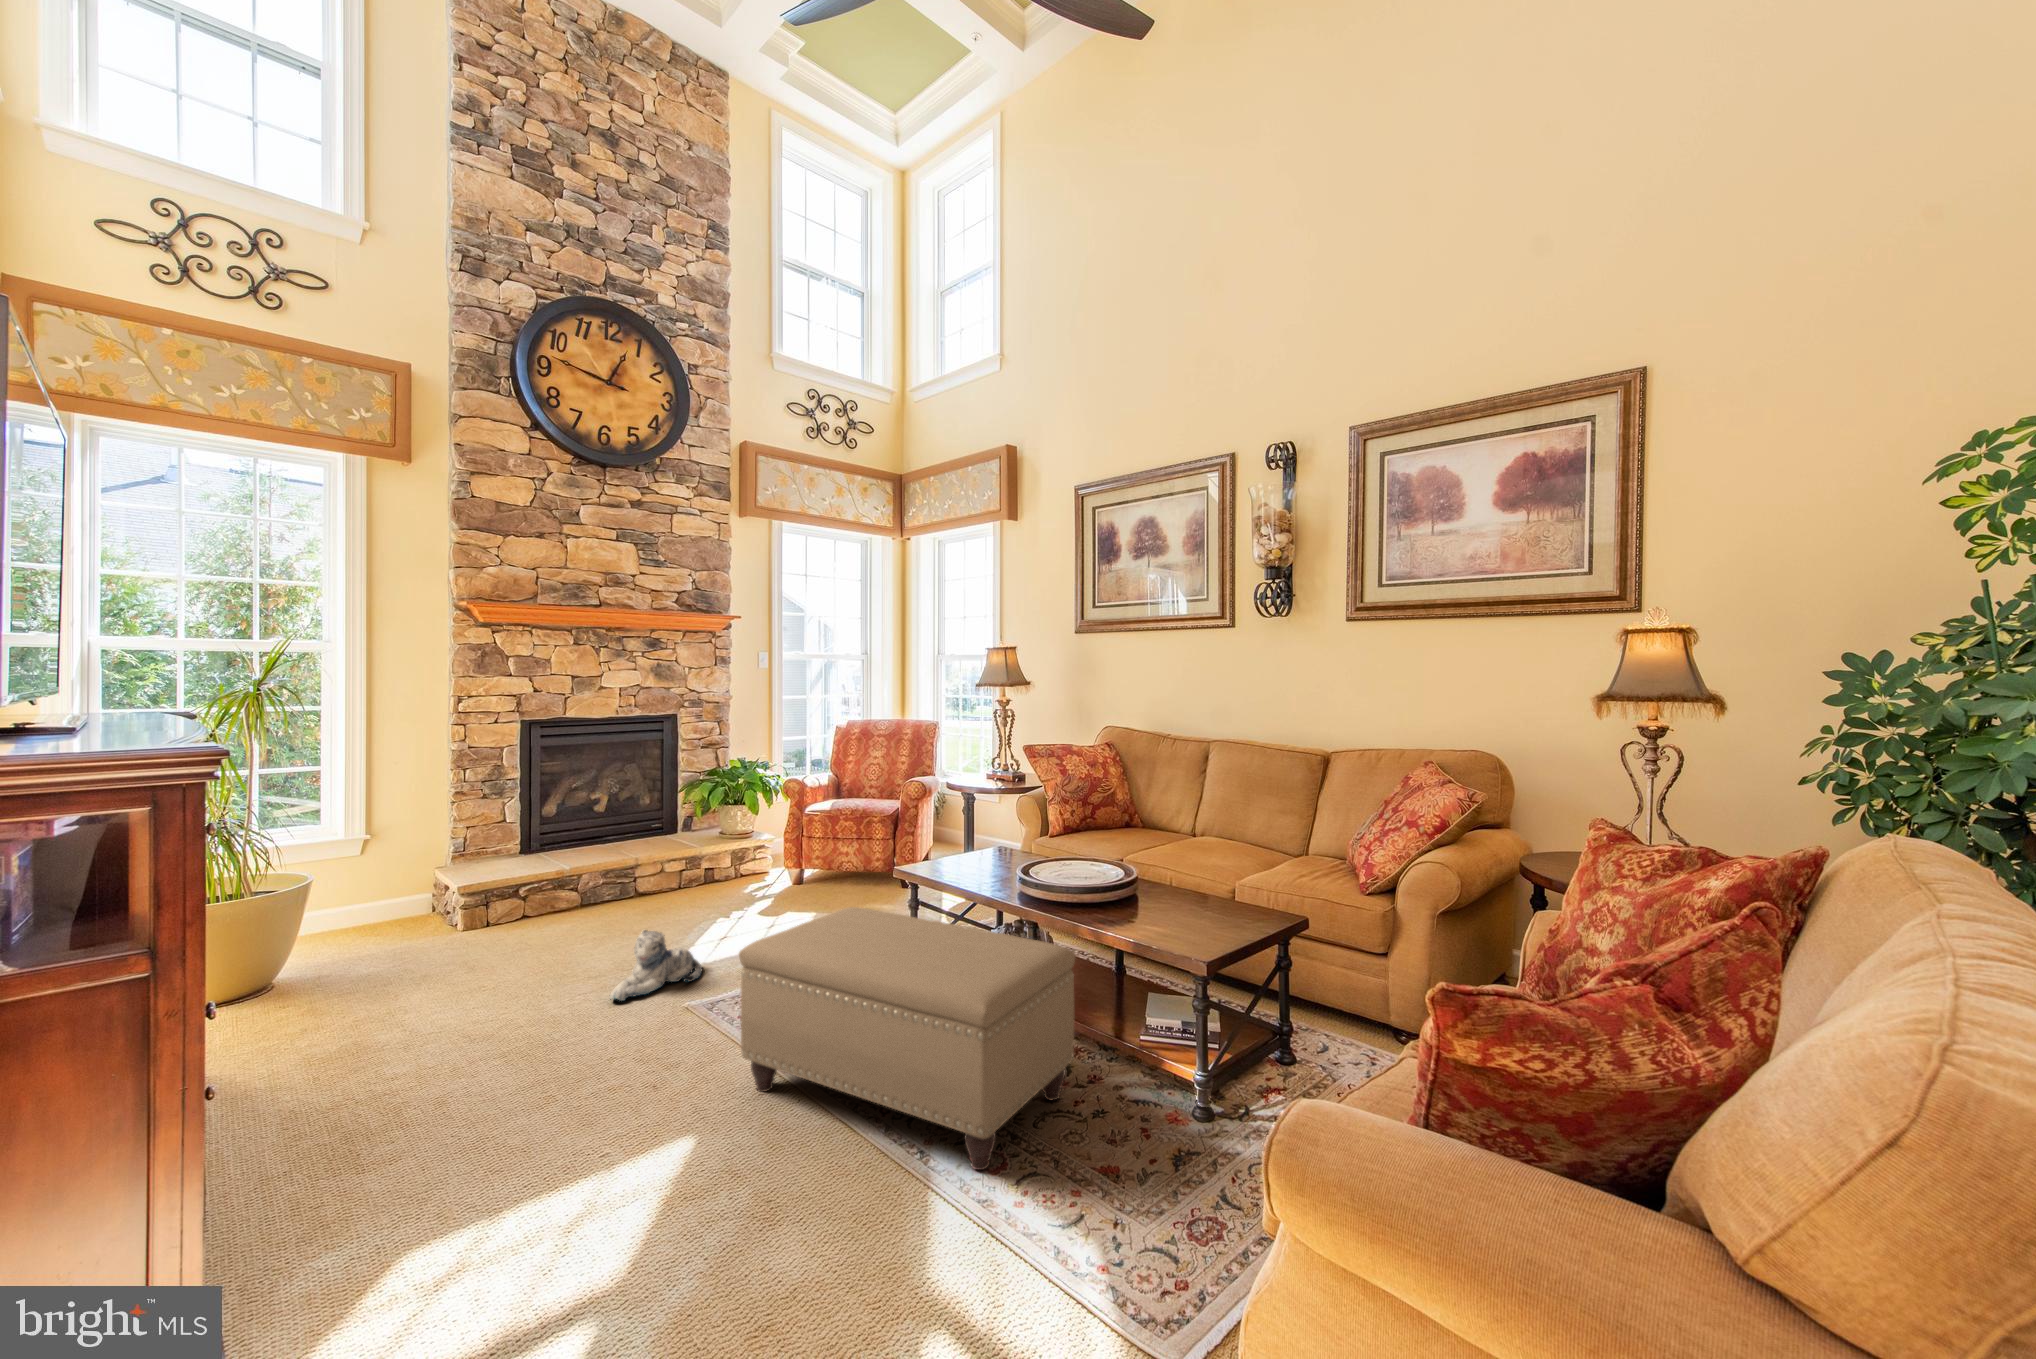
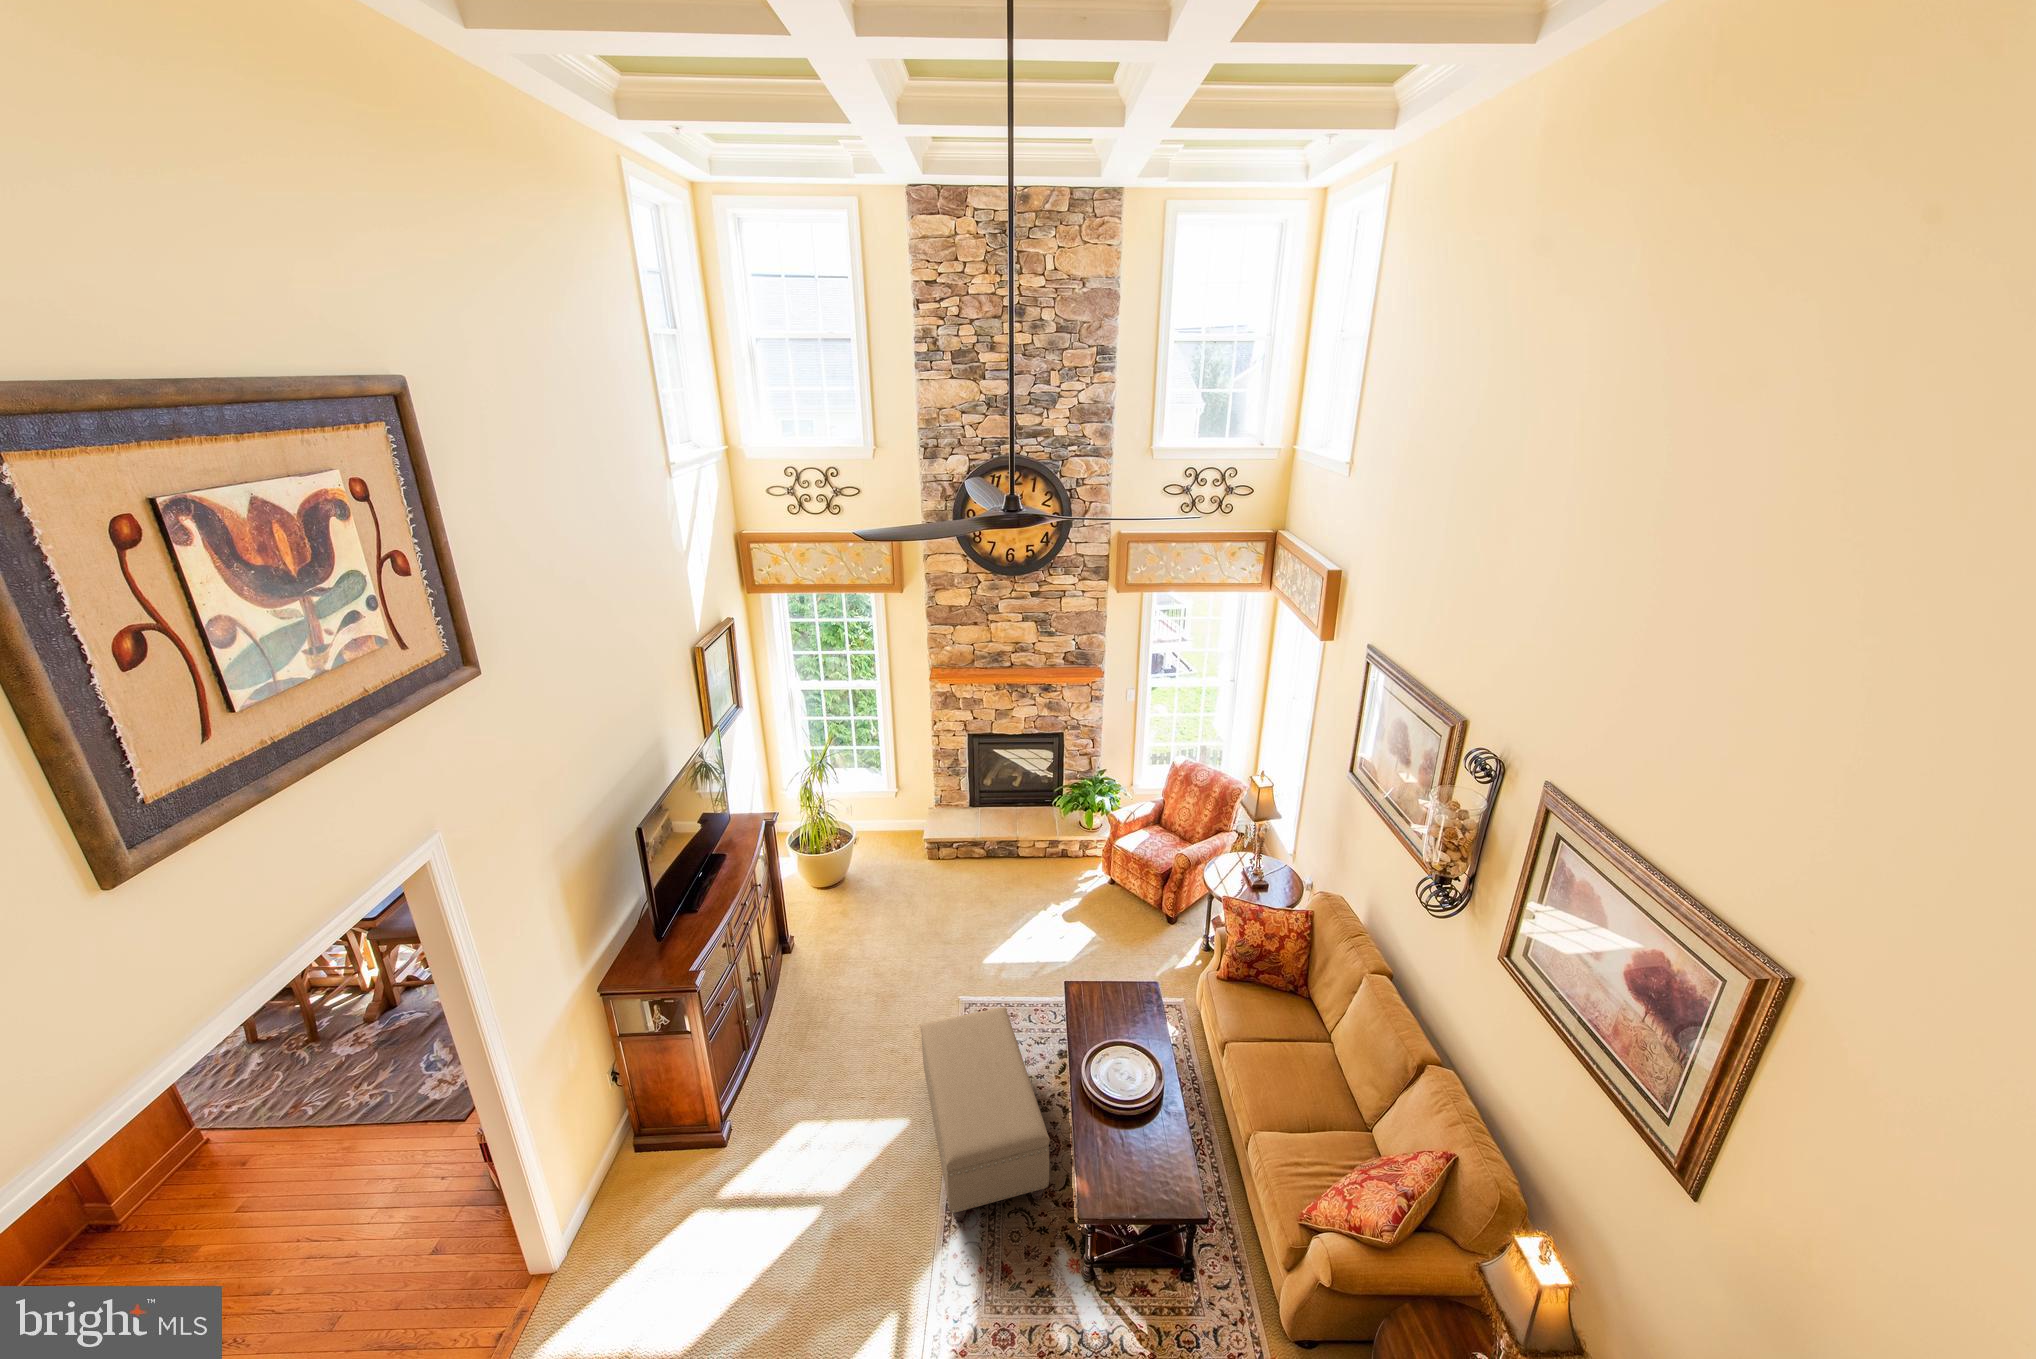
plush toy: present [610,930,702,1001] -> none [932,935,990,971]

